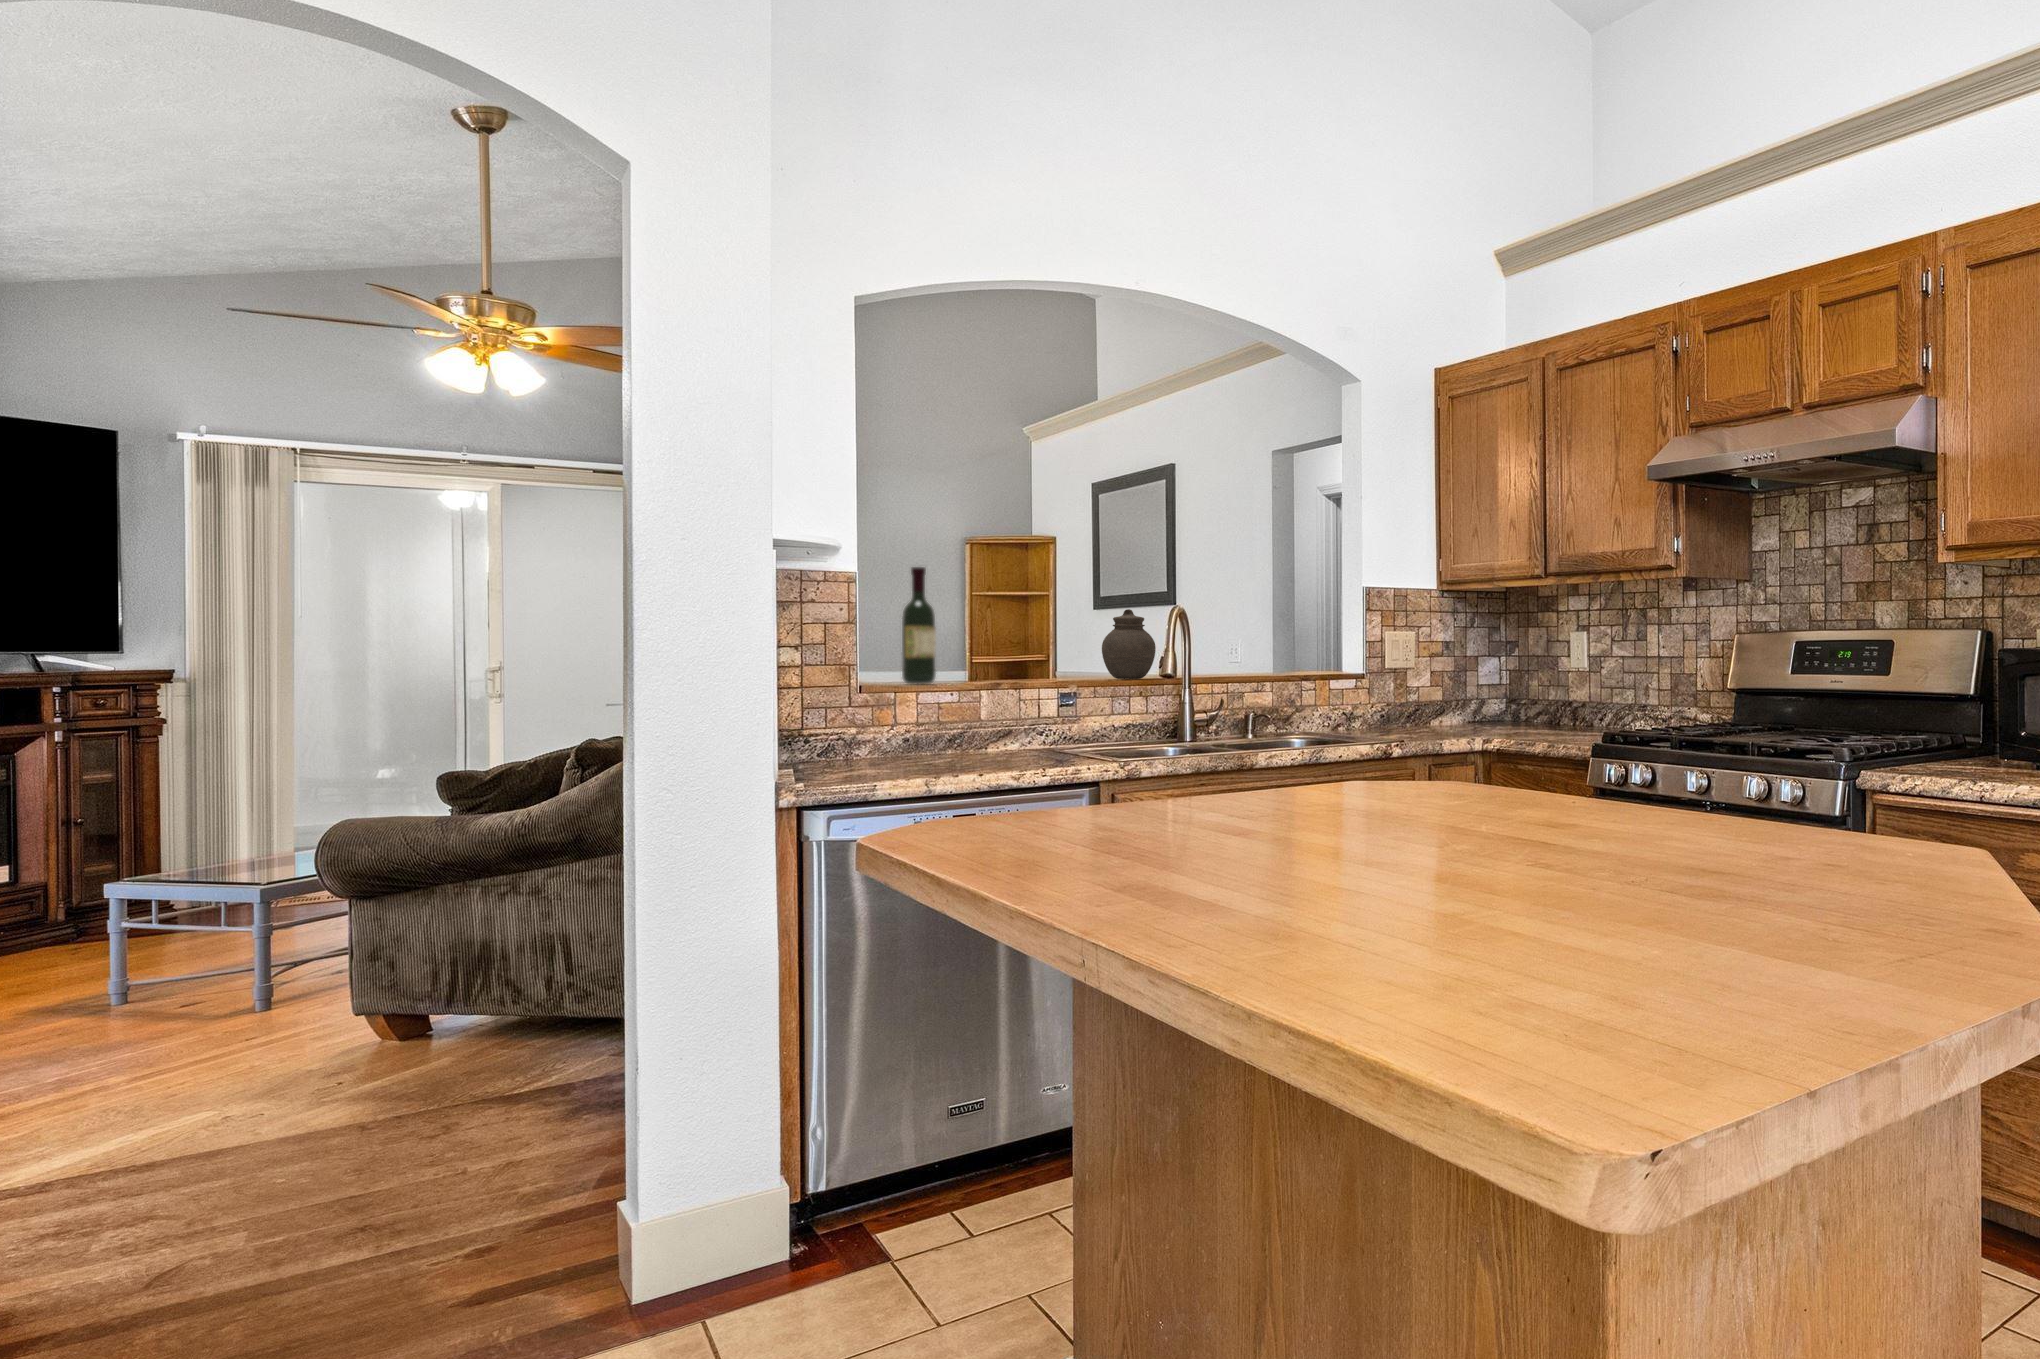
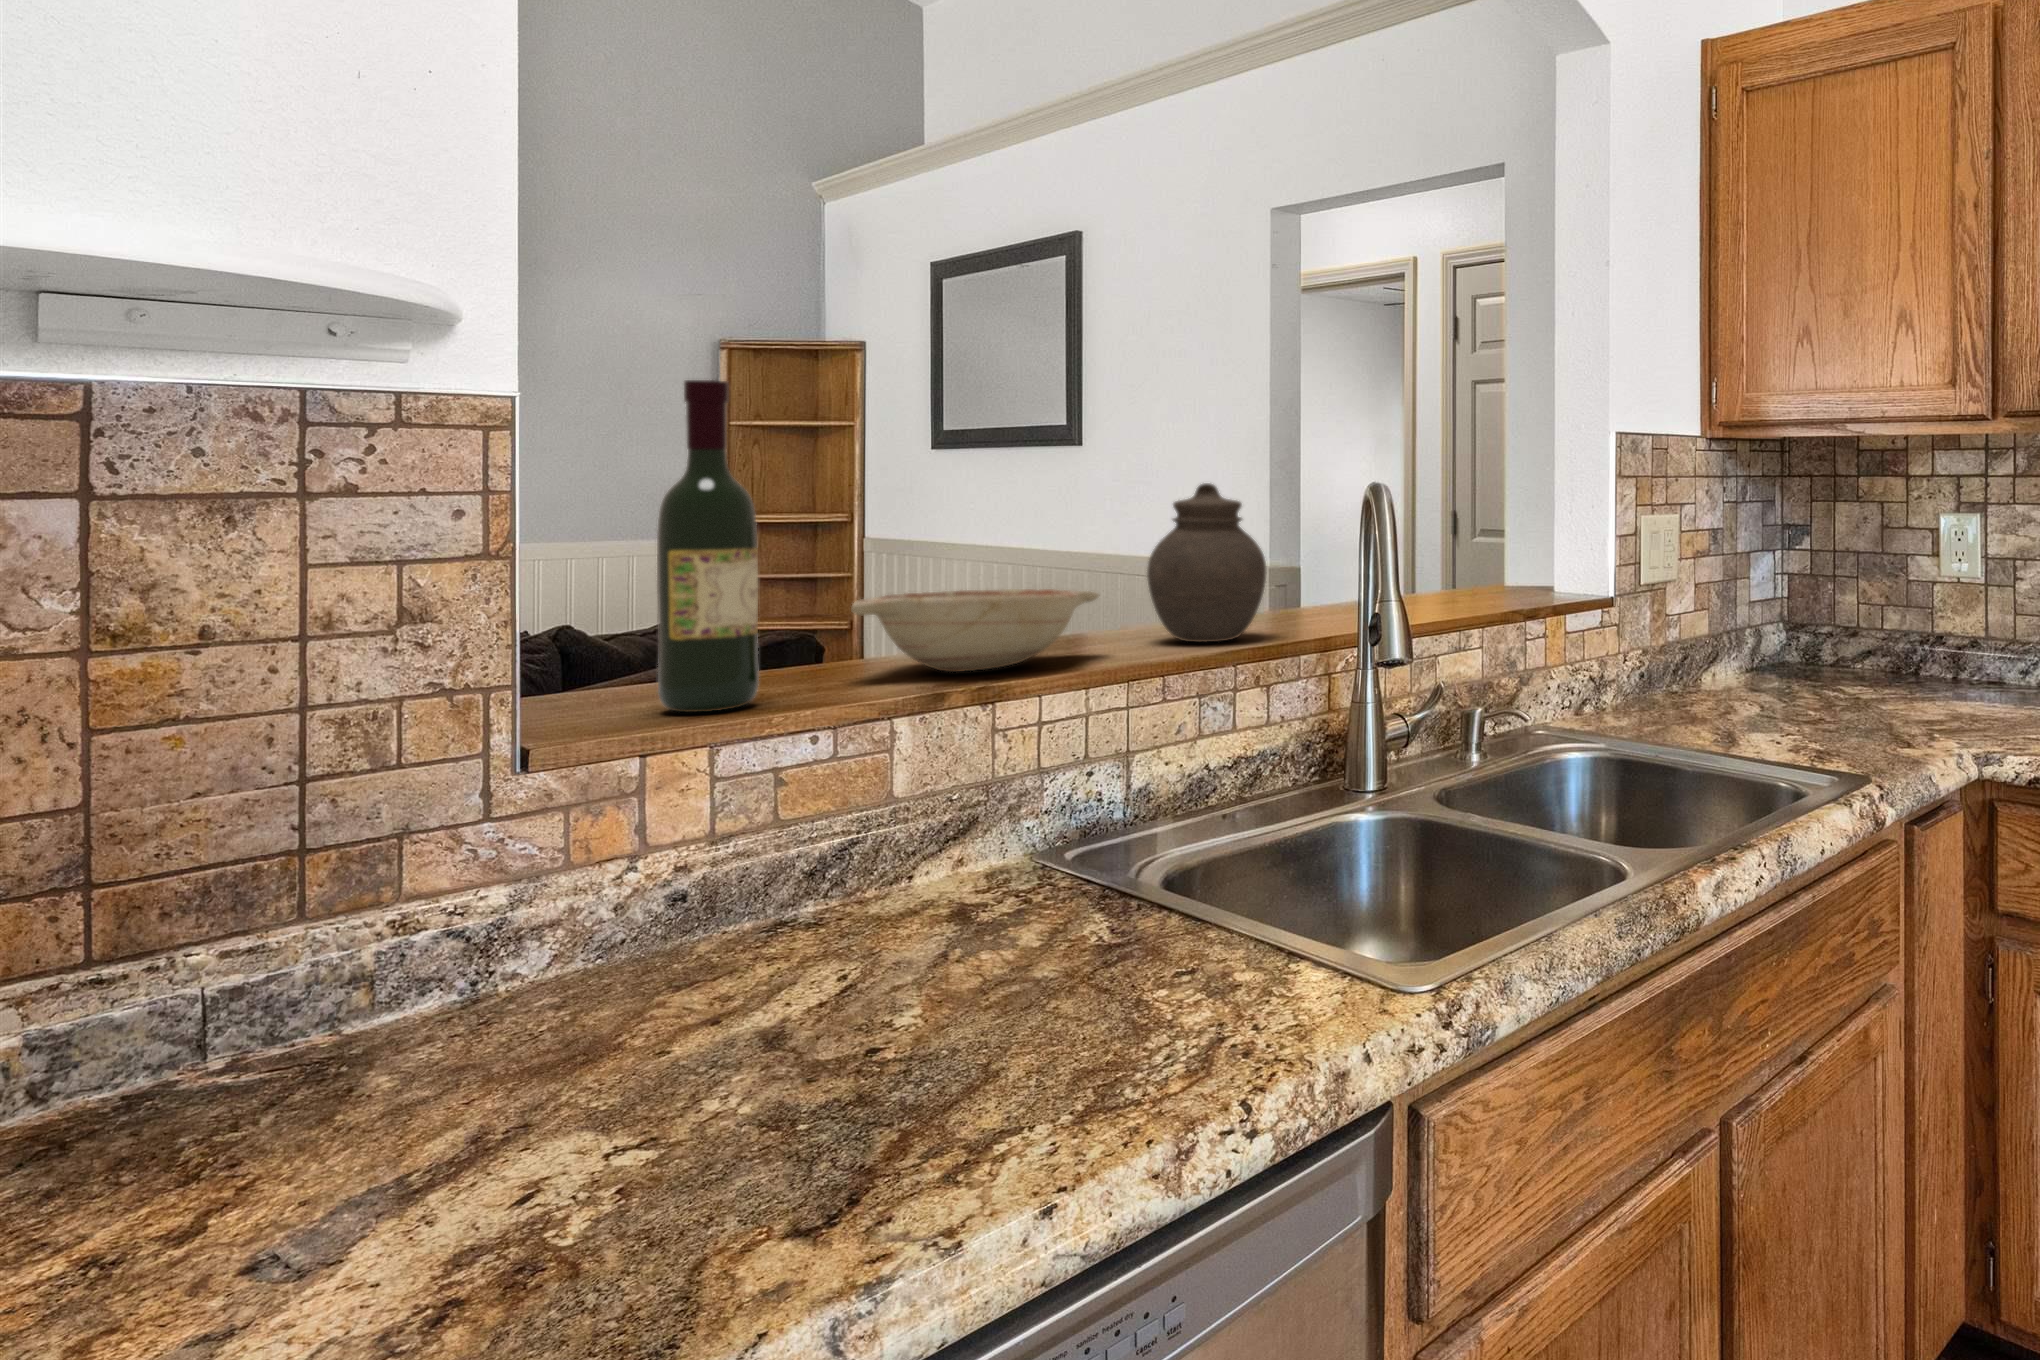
decorative bowl: none [971,649,1074,681] -> present [851,589,1099,672]

